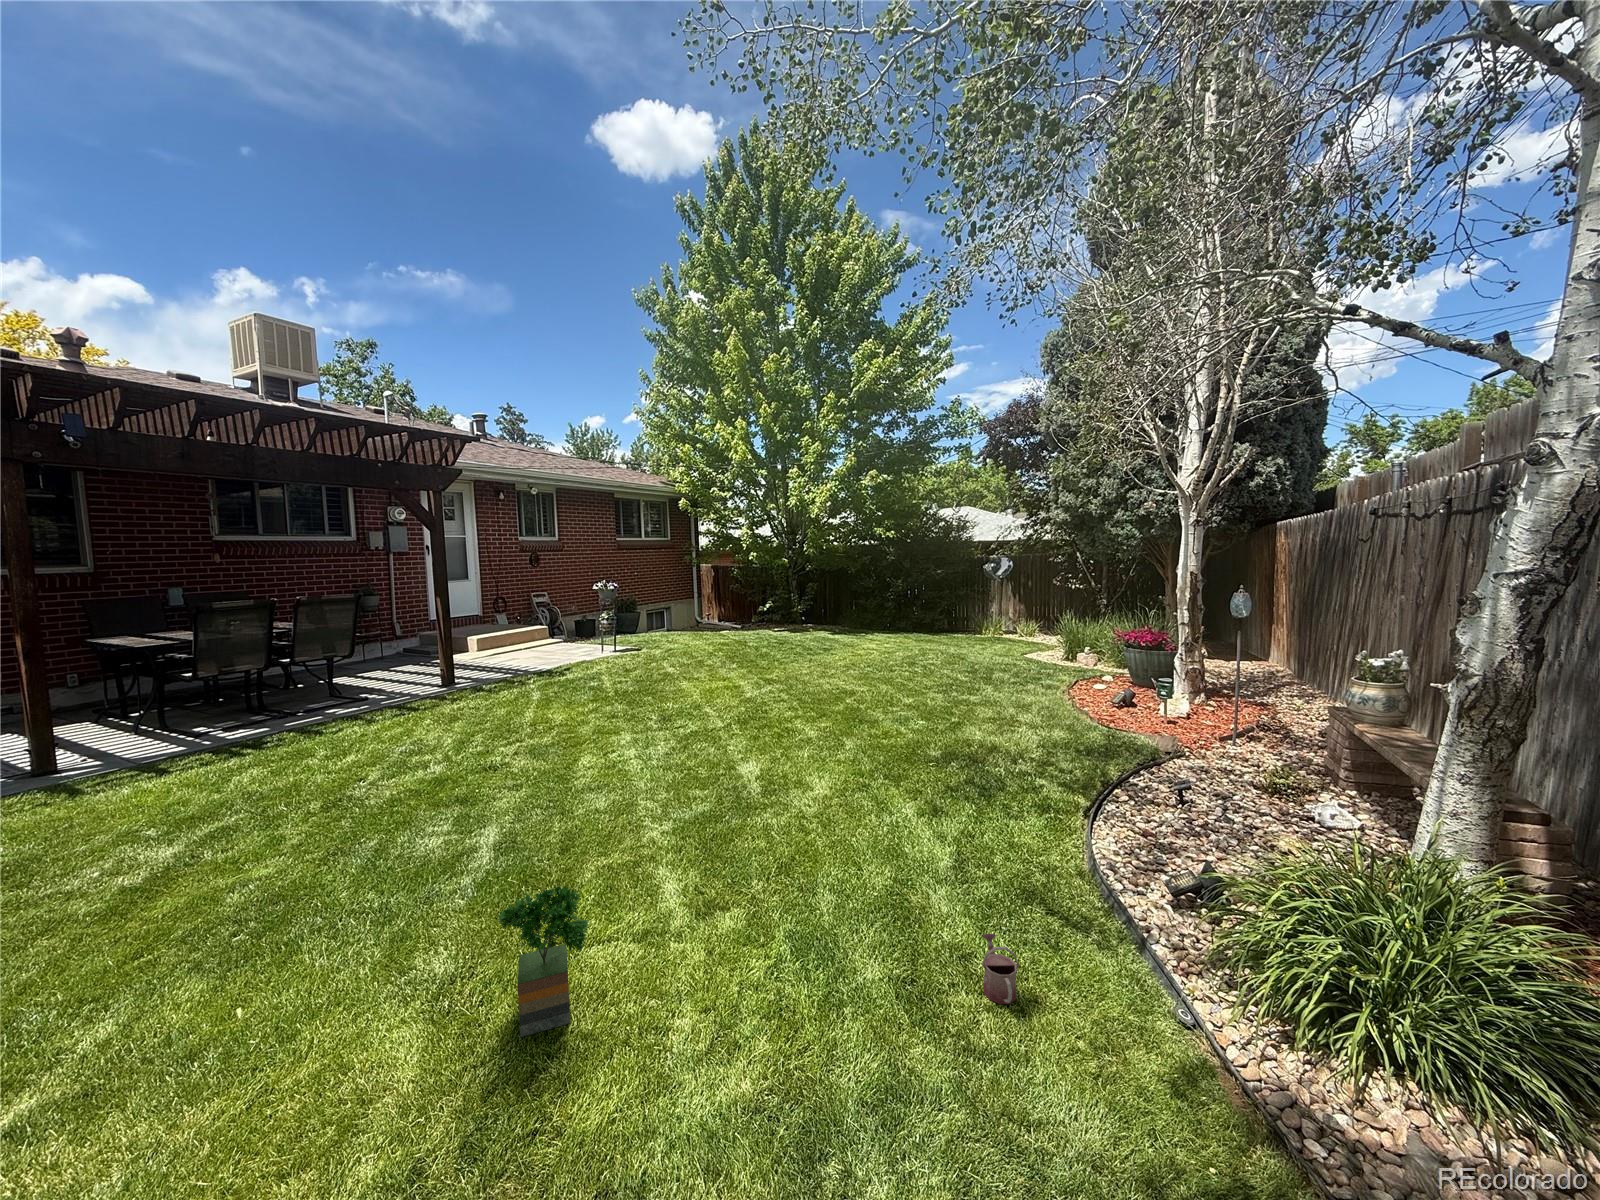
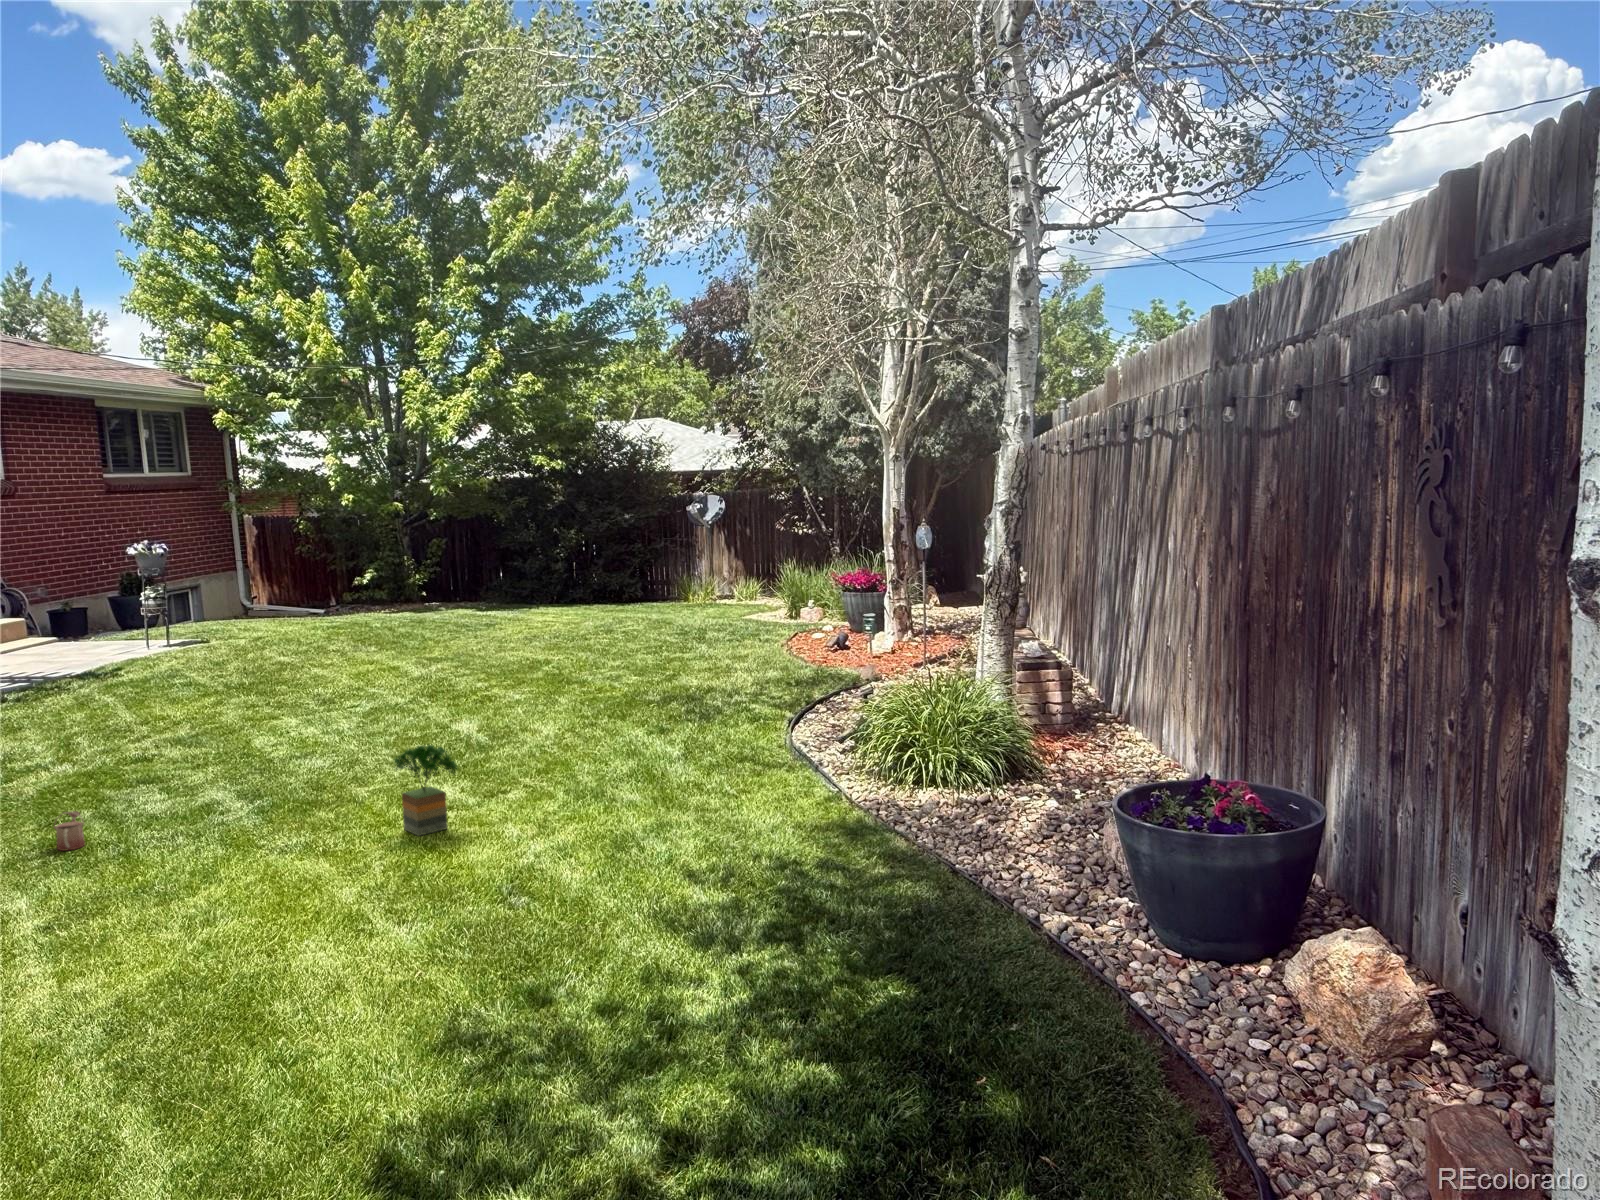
watering can: present [982,934,1019,1004] -> present [54,811,85,851]

